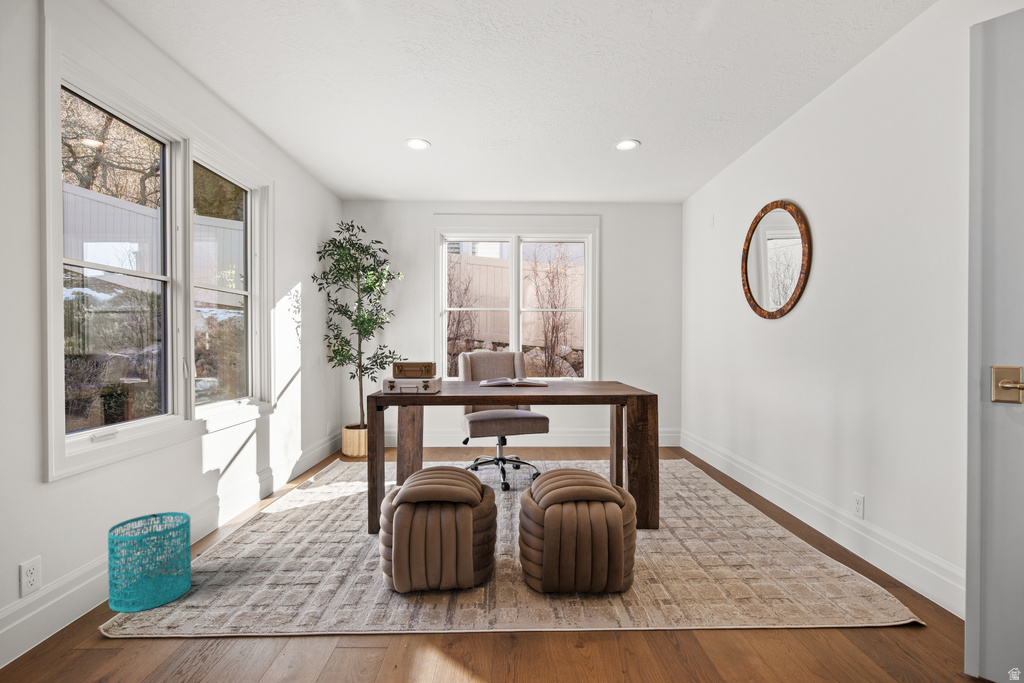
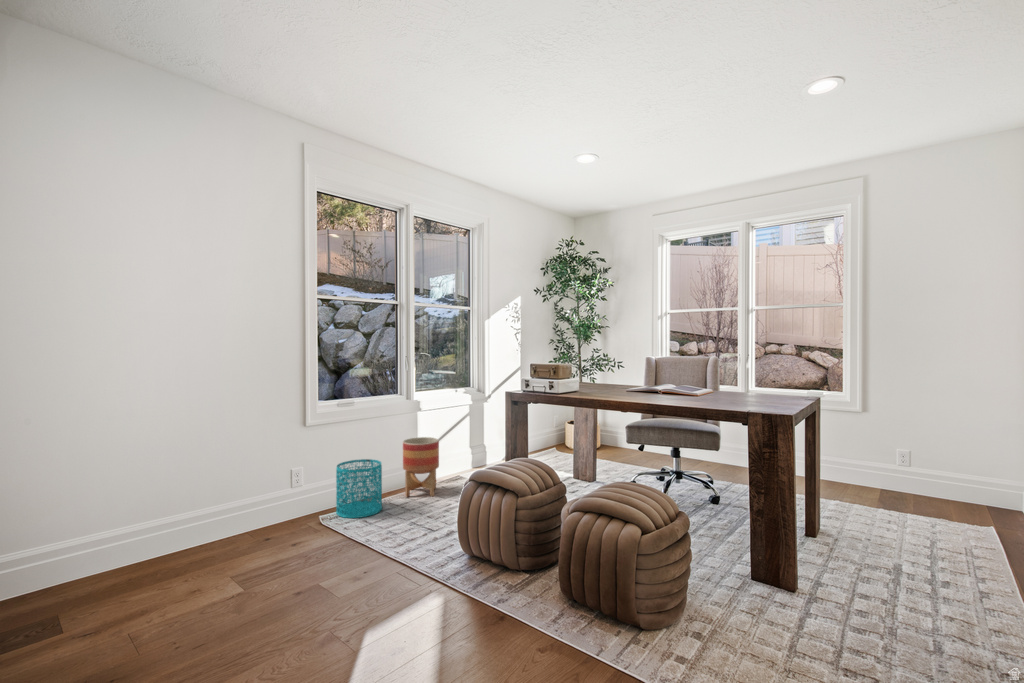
planter: none [194,467,251,556] -> present [403,437,439,497]

